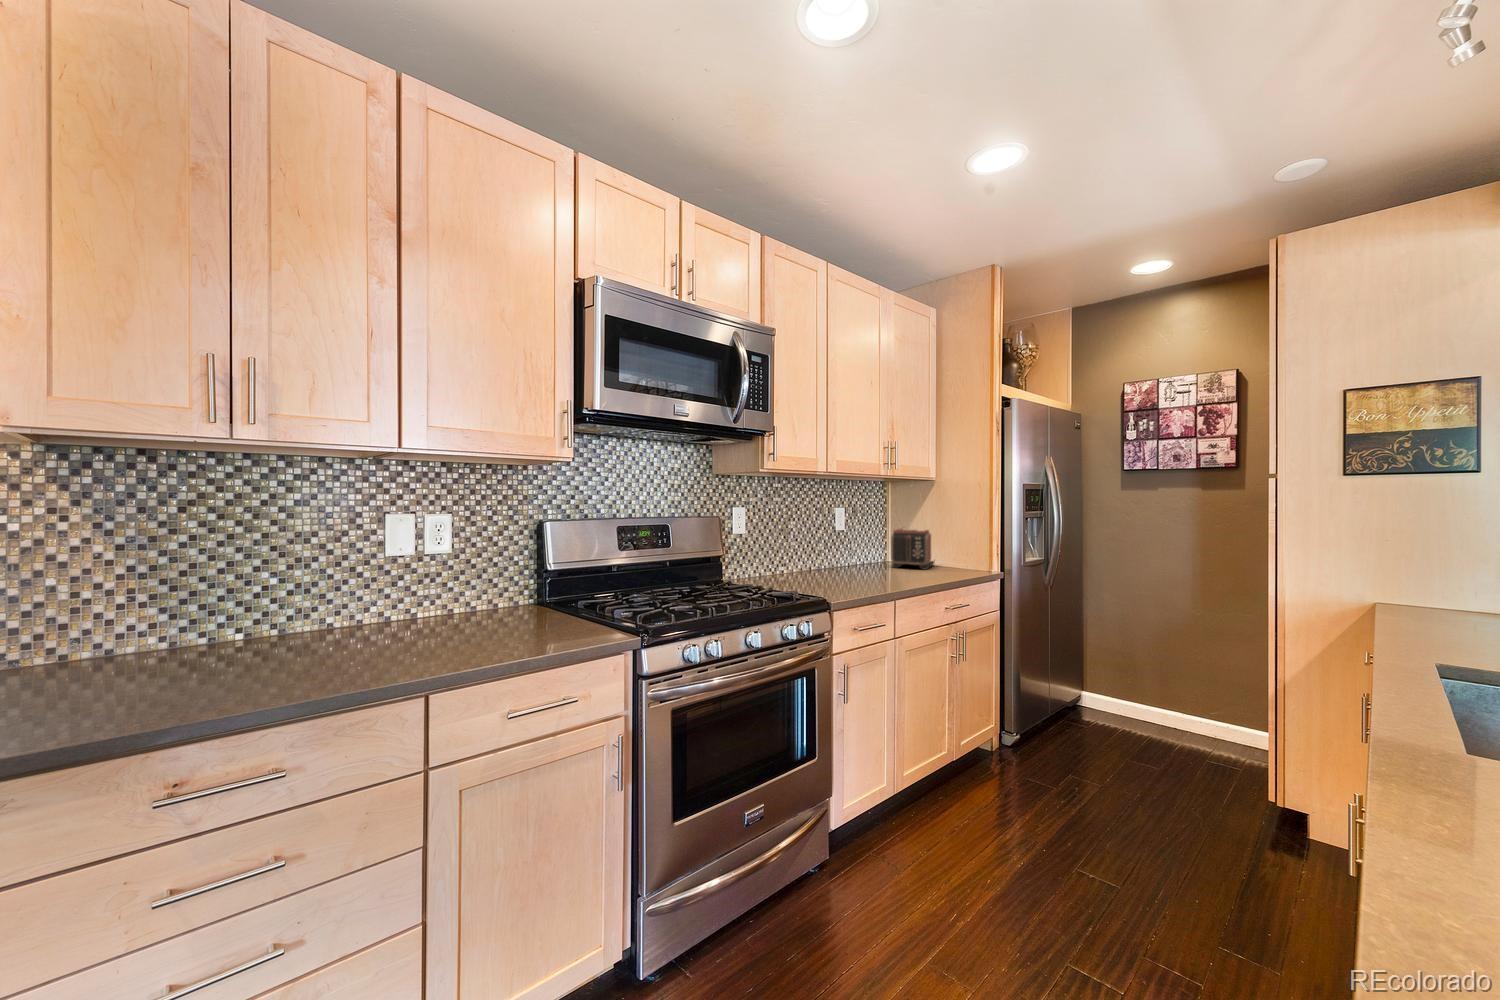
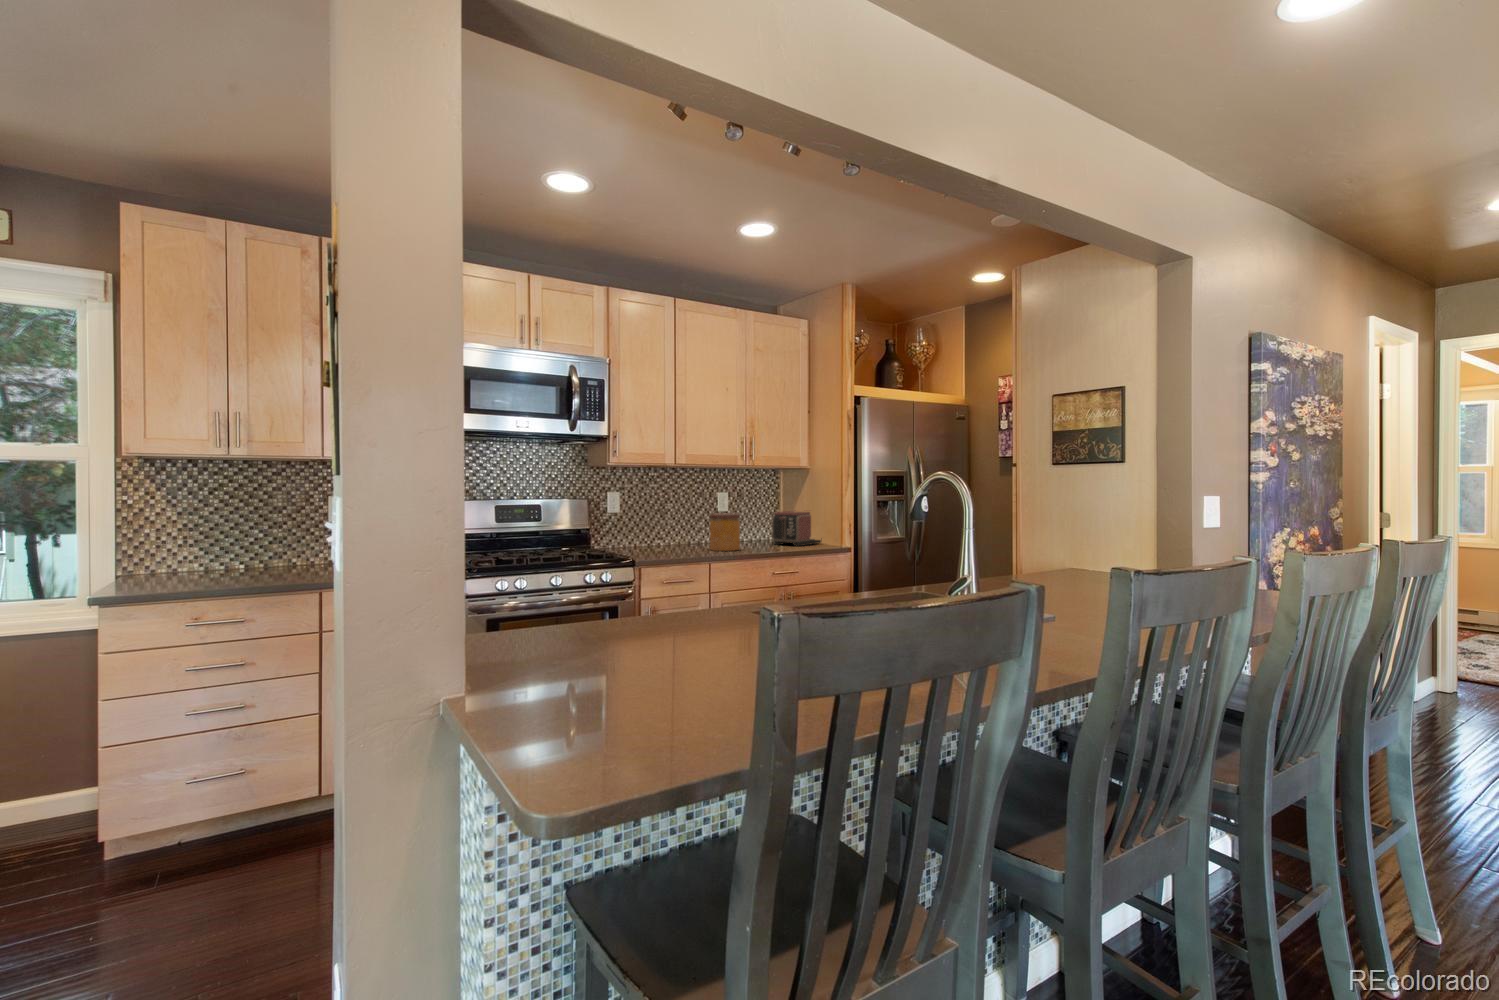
jar: none [854,533,891,580] -> present [710,513,740,551]

